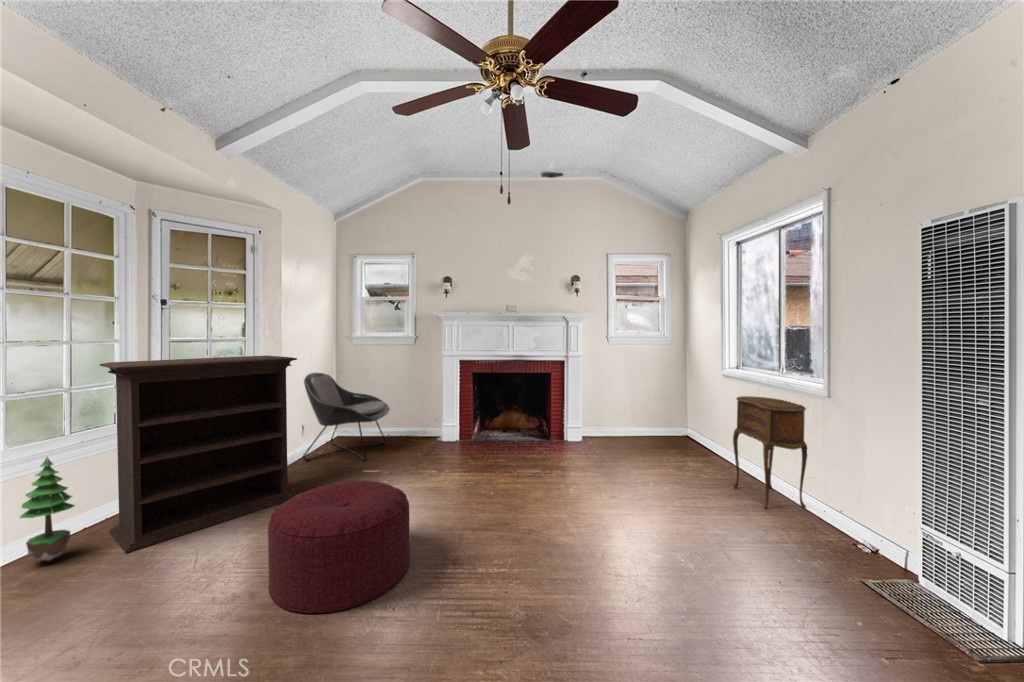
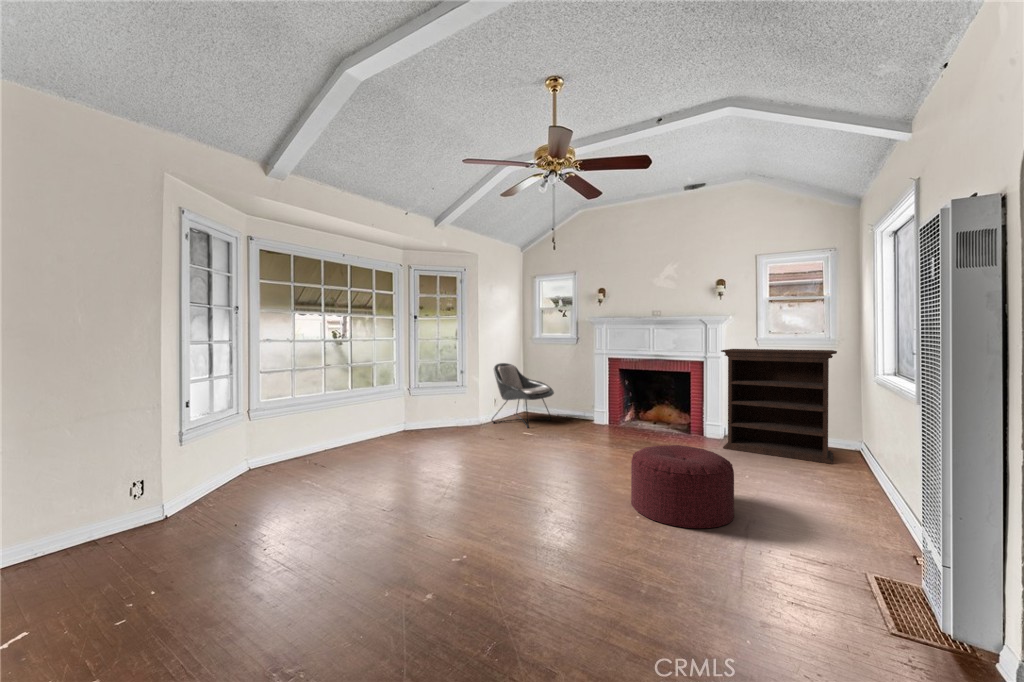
bookshelf: present [100,355,297,553] -> present [721,349,837,464]
side table: present [733,396,808,509] -> none [830,400,894,520]
potted tree: present [20,457,75,561] -> none [354,394,373,445]
ottoman: present [268,481,410,613] -> present [631,445,734,528]

